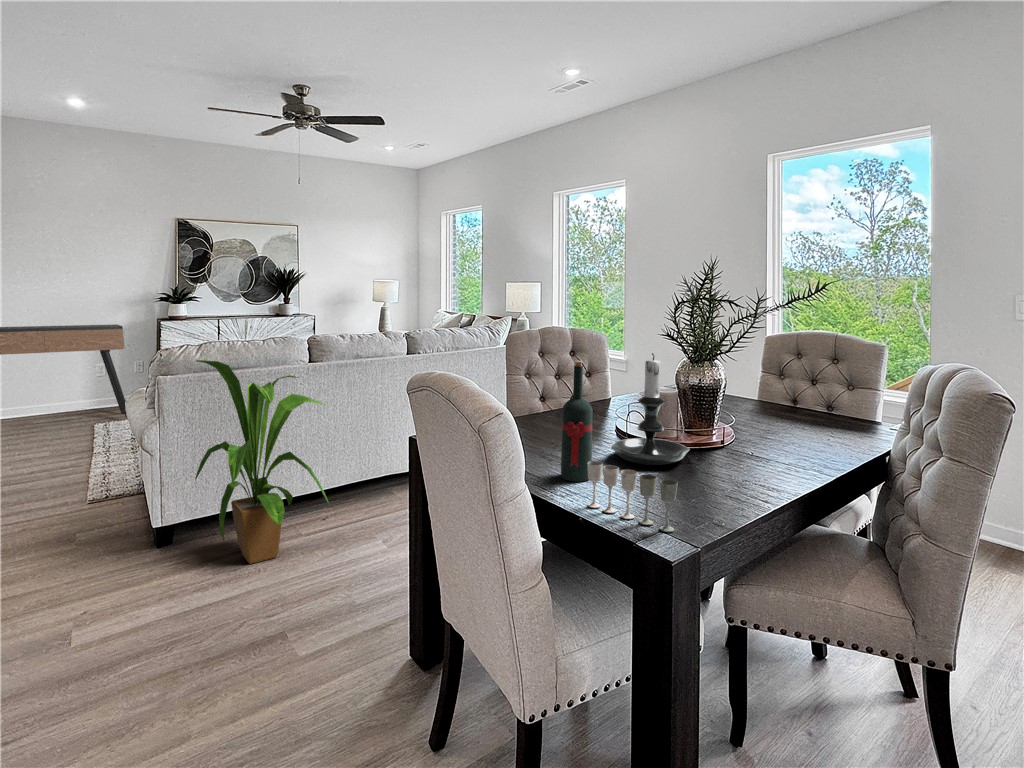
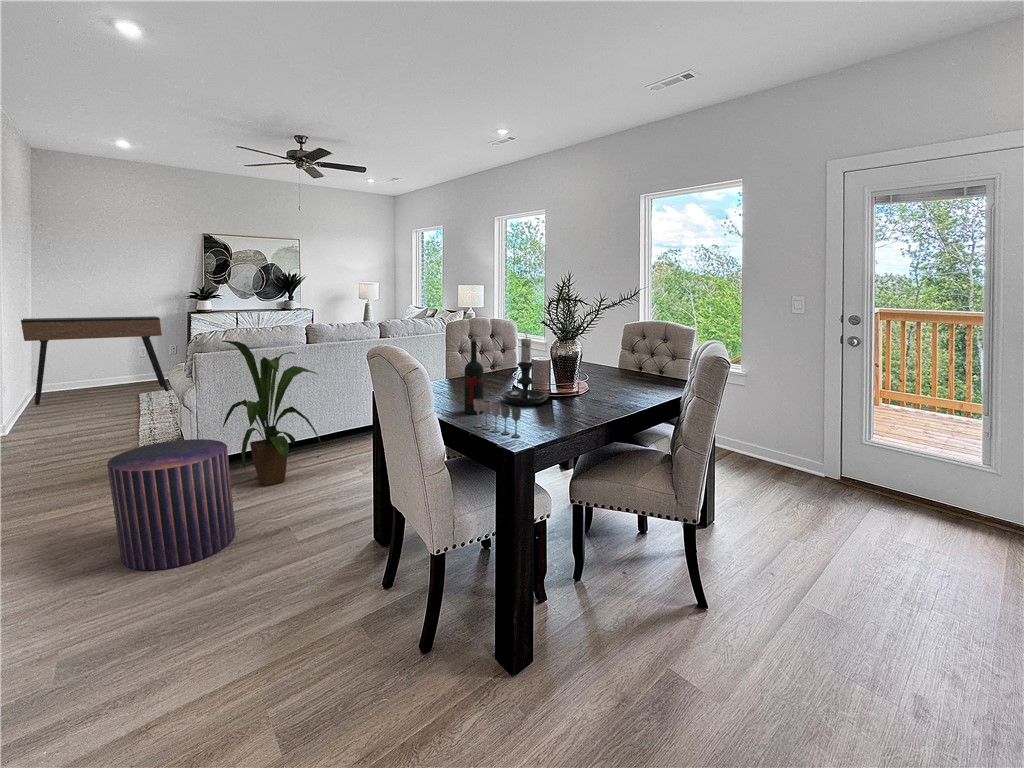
pouf: none [26,503,208,707] -> present [107,439,236,570]

